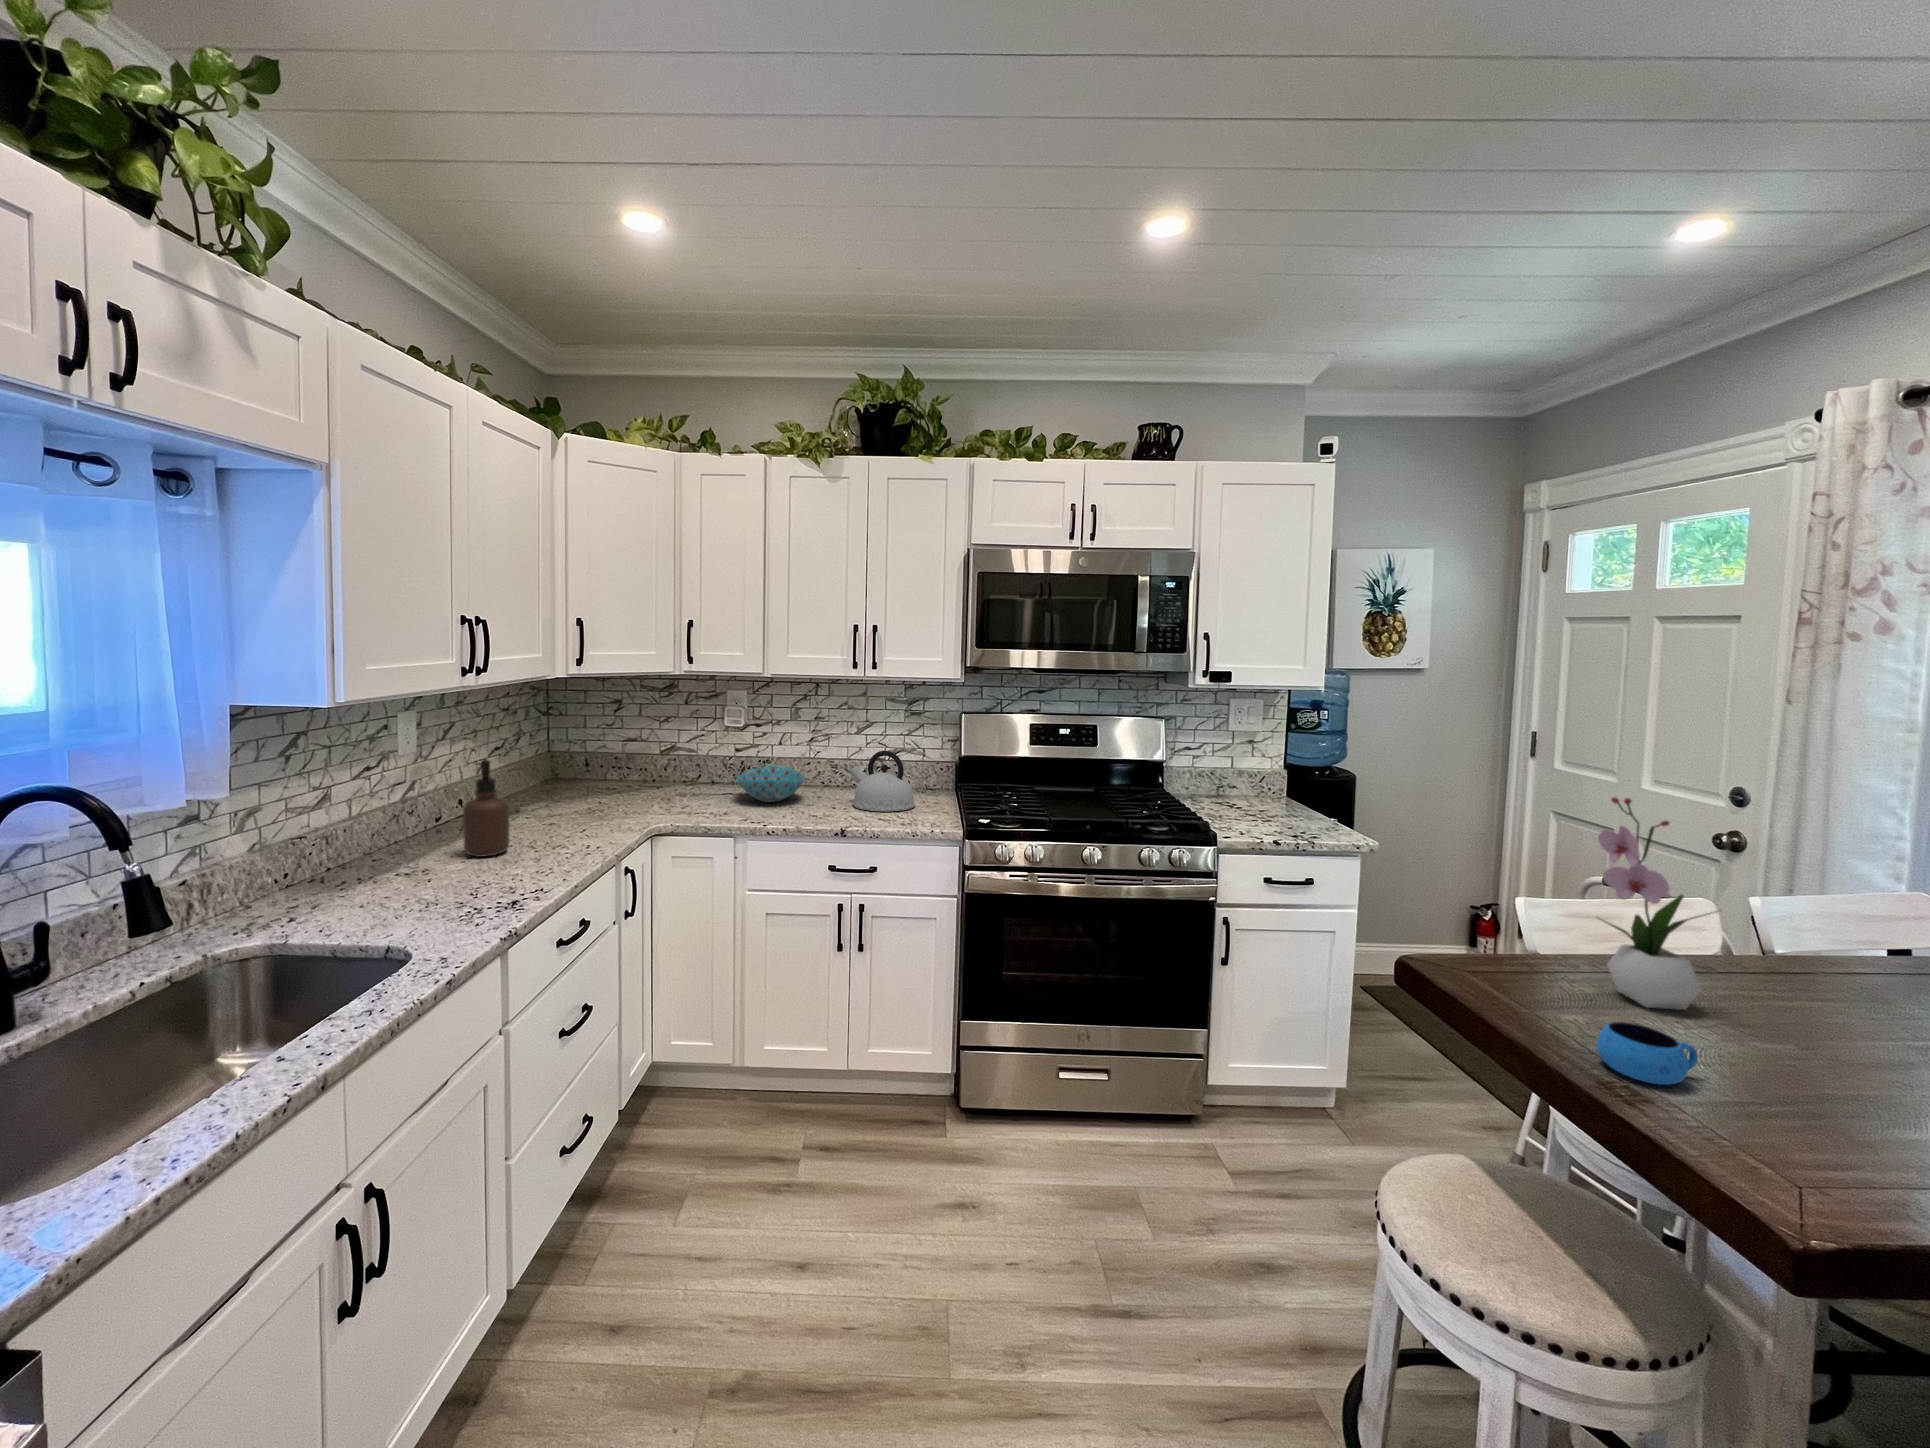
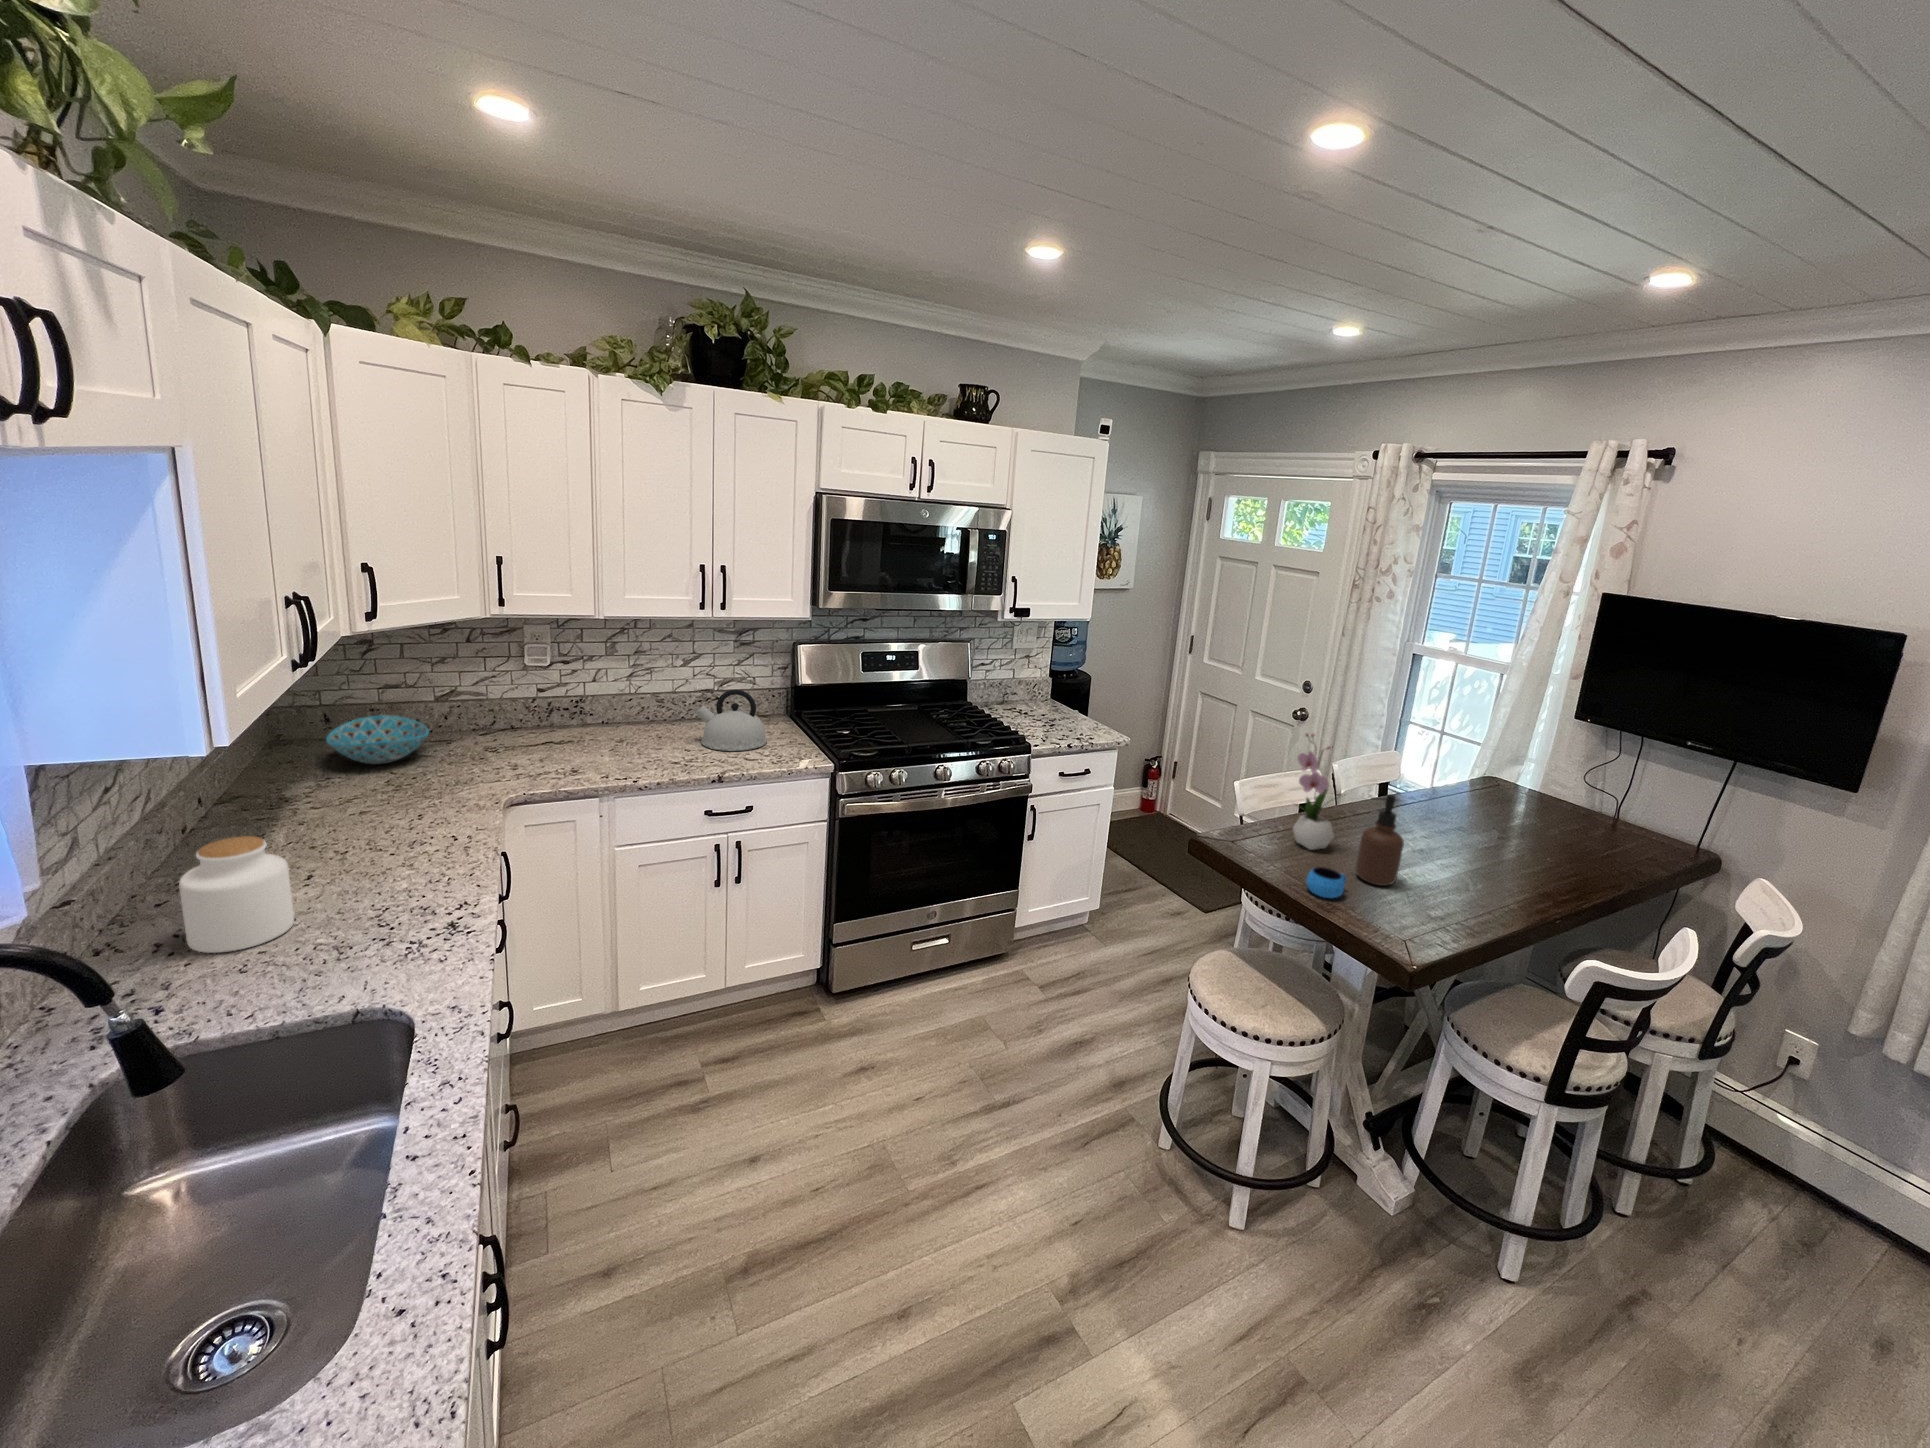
soap dispenser: present [463,760,510,857] -> present [1356,794,1404,886]
bowl: present [737,766,805,802] -> present [326,715,429,765]
jar: none [350,803,427,892] -> present [179,836,294,953]

